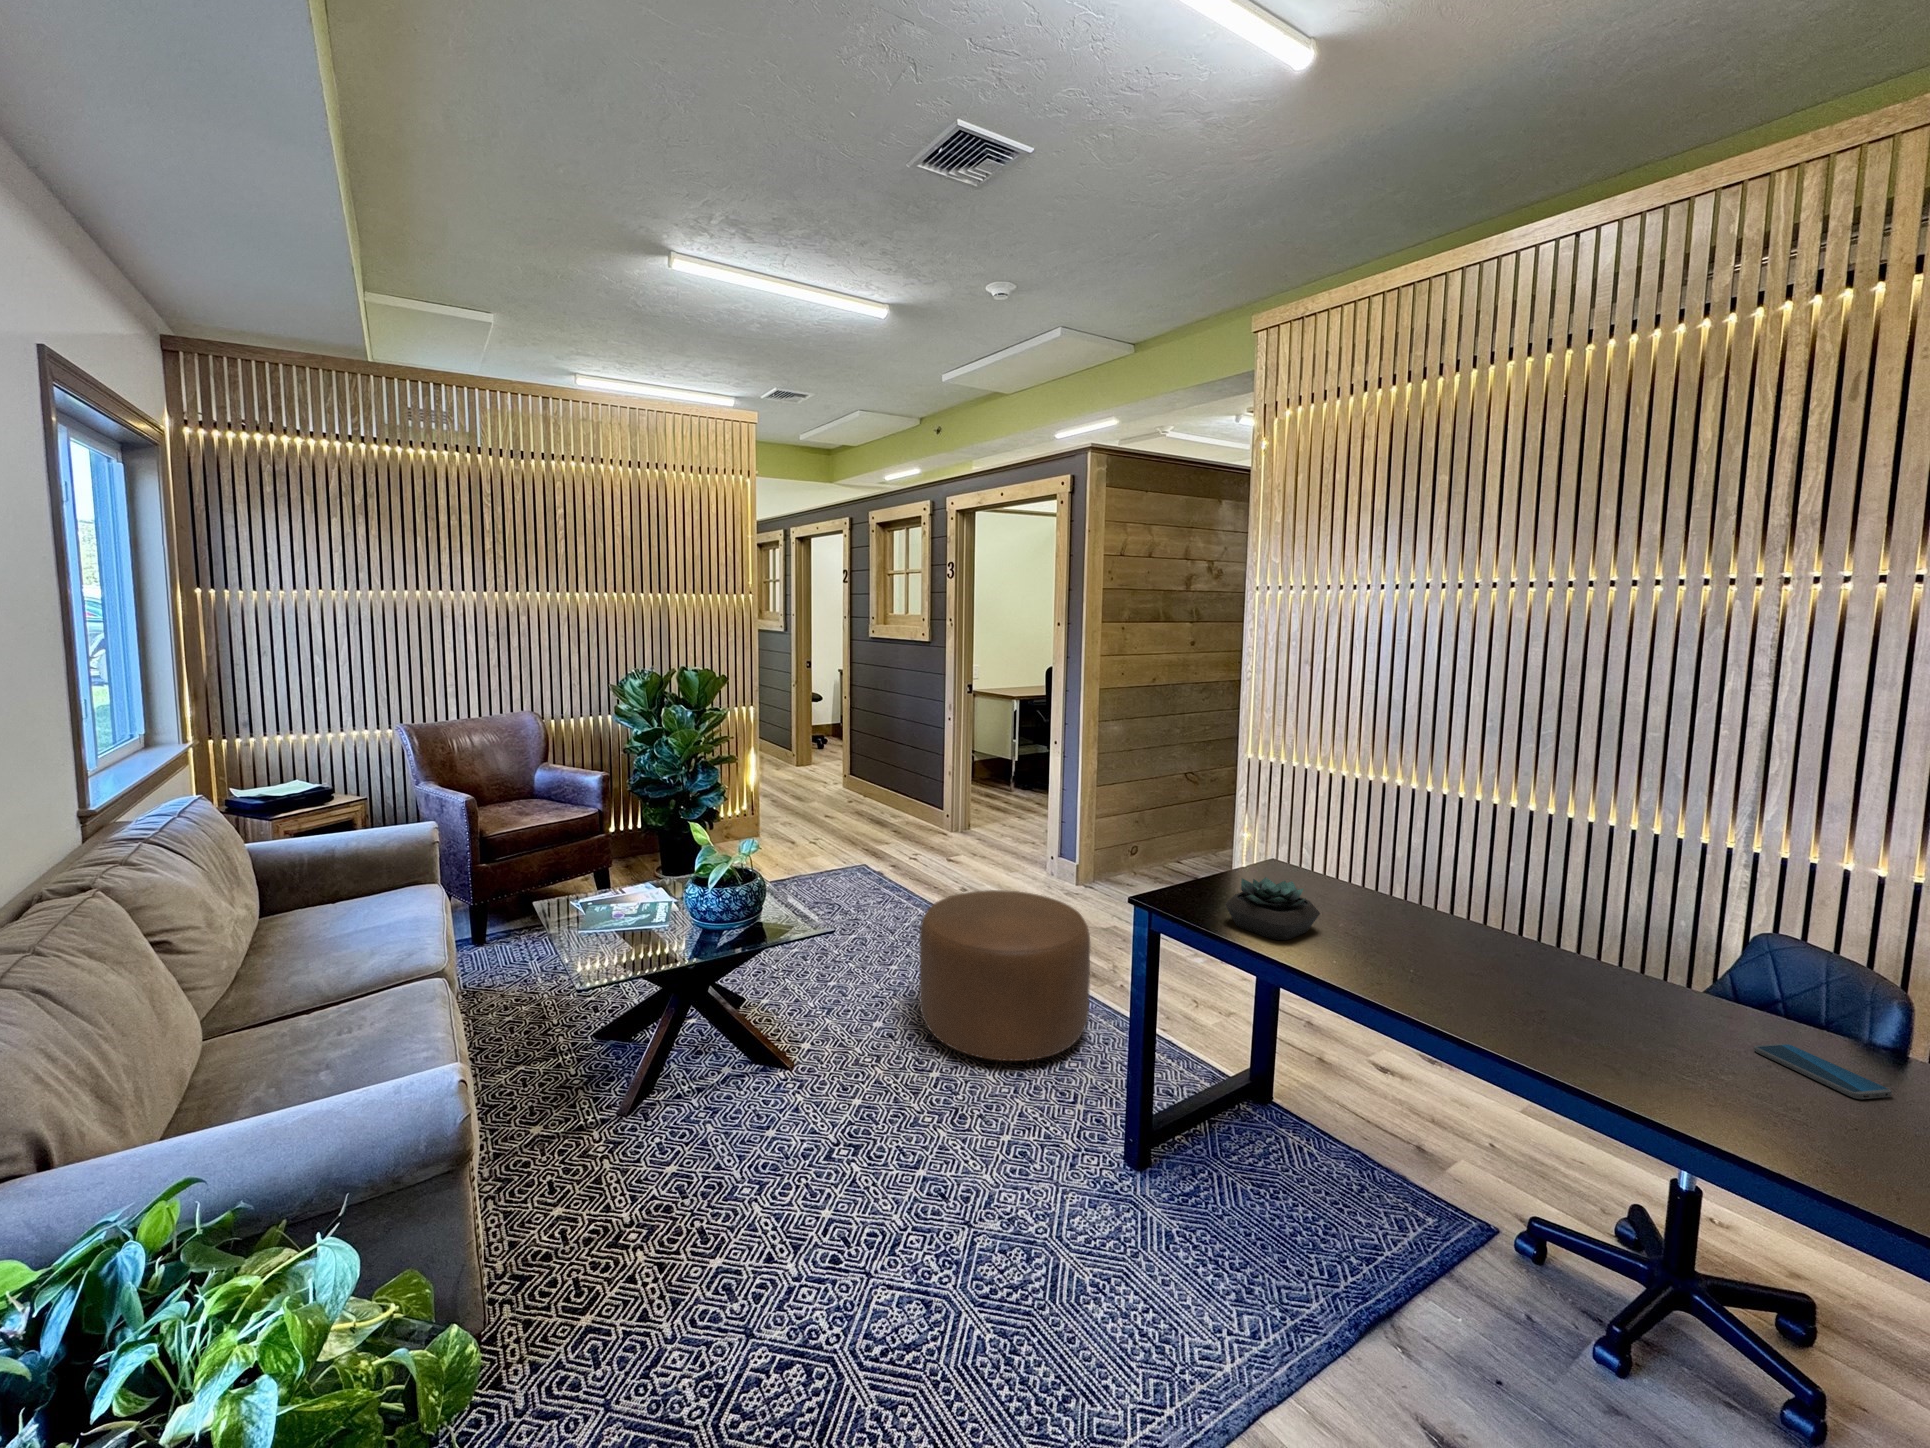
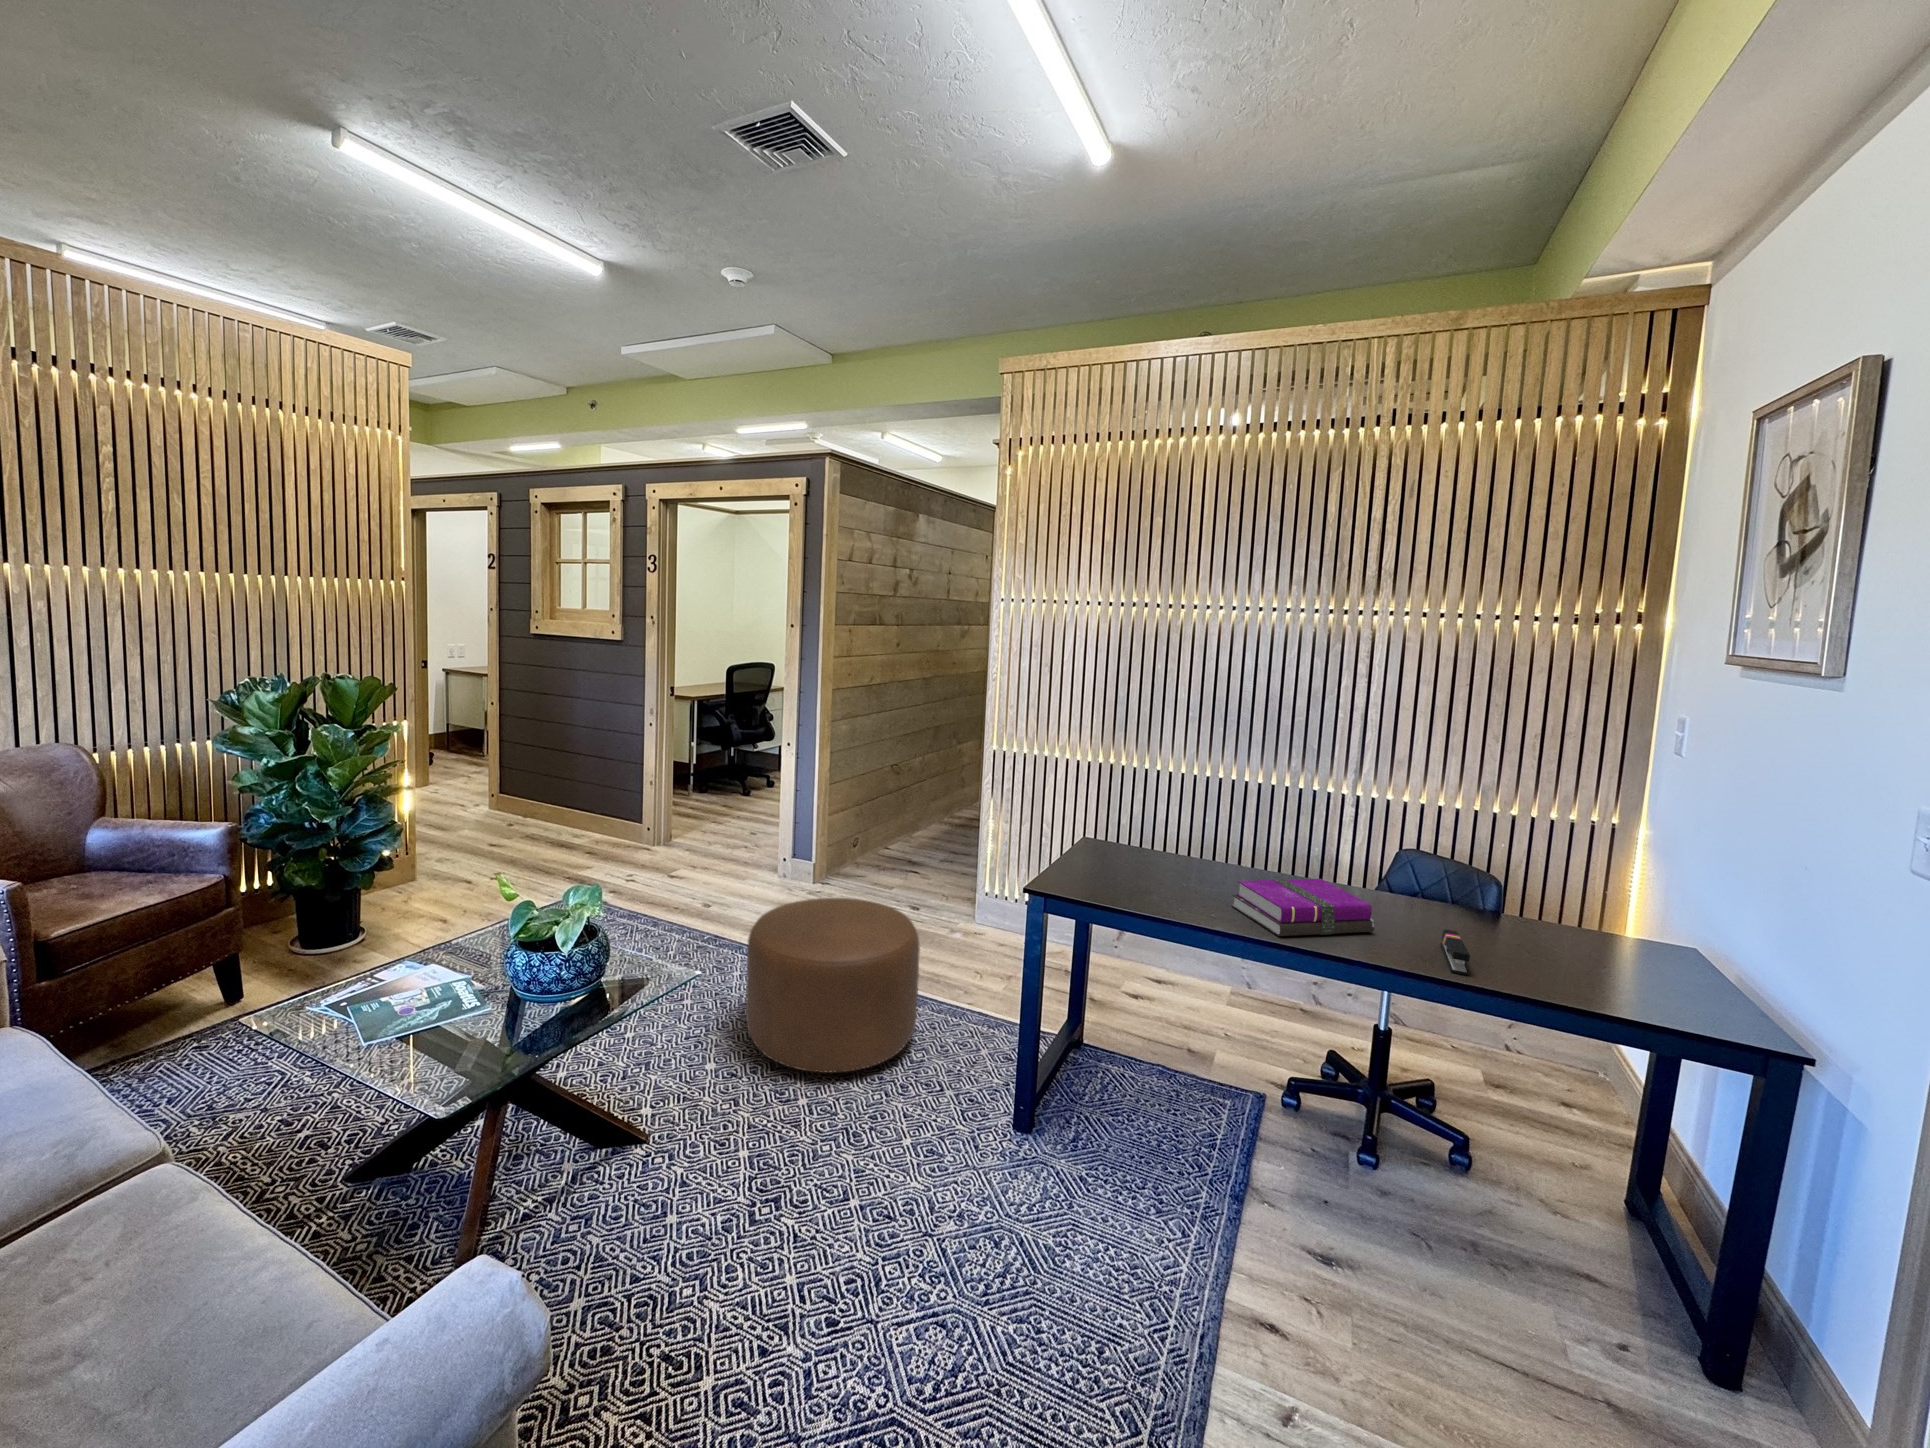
succulent plant: present [1225,877,1320,940] -> none [1107,854,1176,905]
notebook: none [1385,927,1579,1025] -> present [1232,879,1375,936]
stapler: none [1653,1042,1716,1110] -> present [1441,930,1470,975]
smartphone: present [1754,1043,1892,1099] -> none [1454,920,1527,946]

